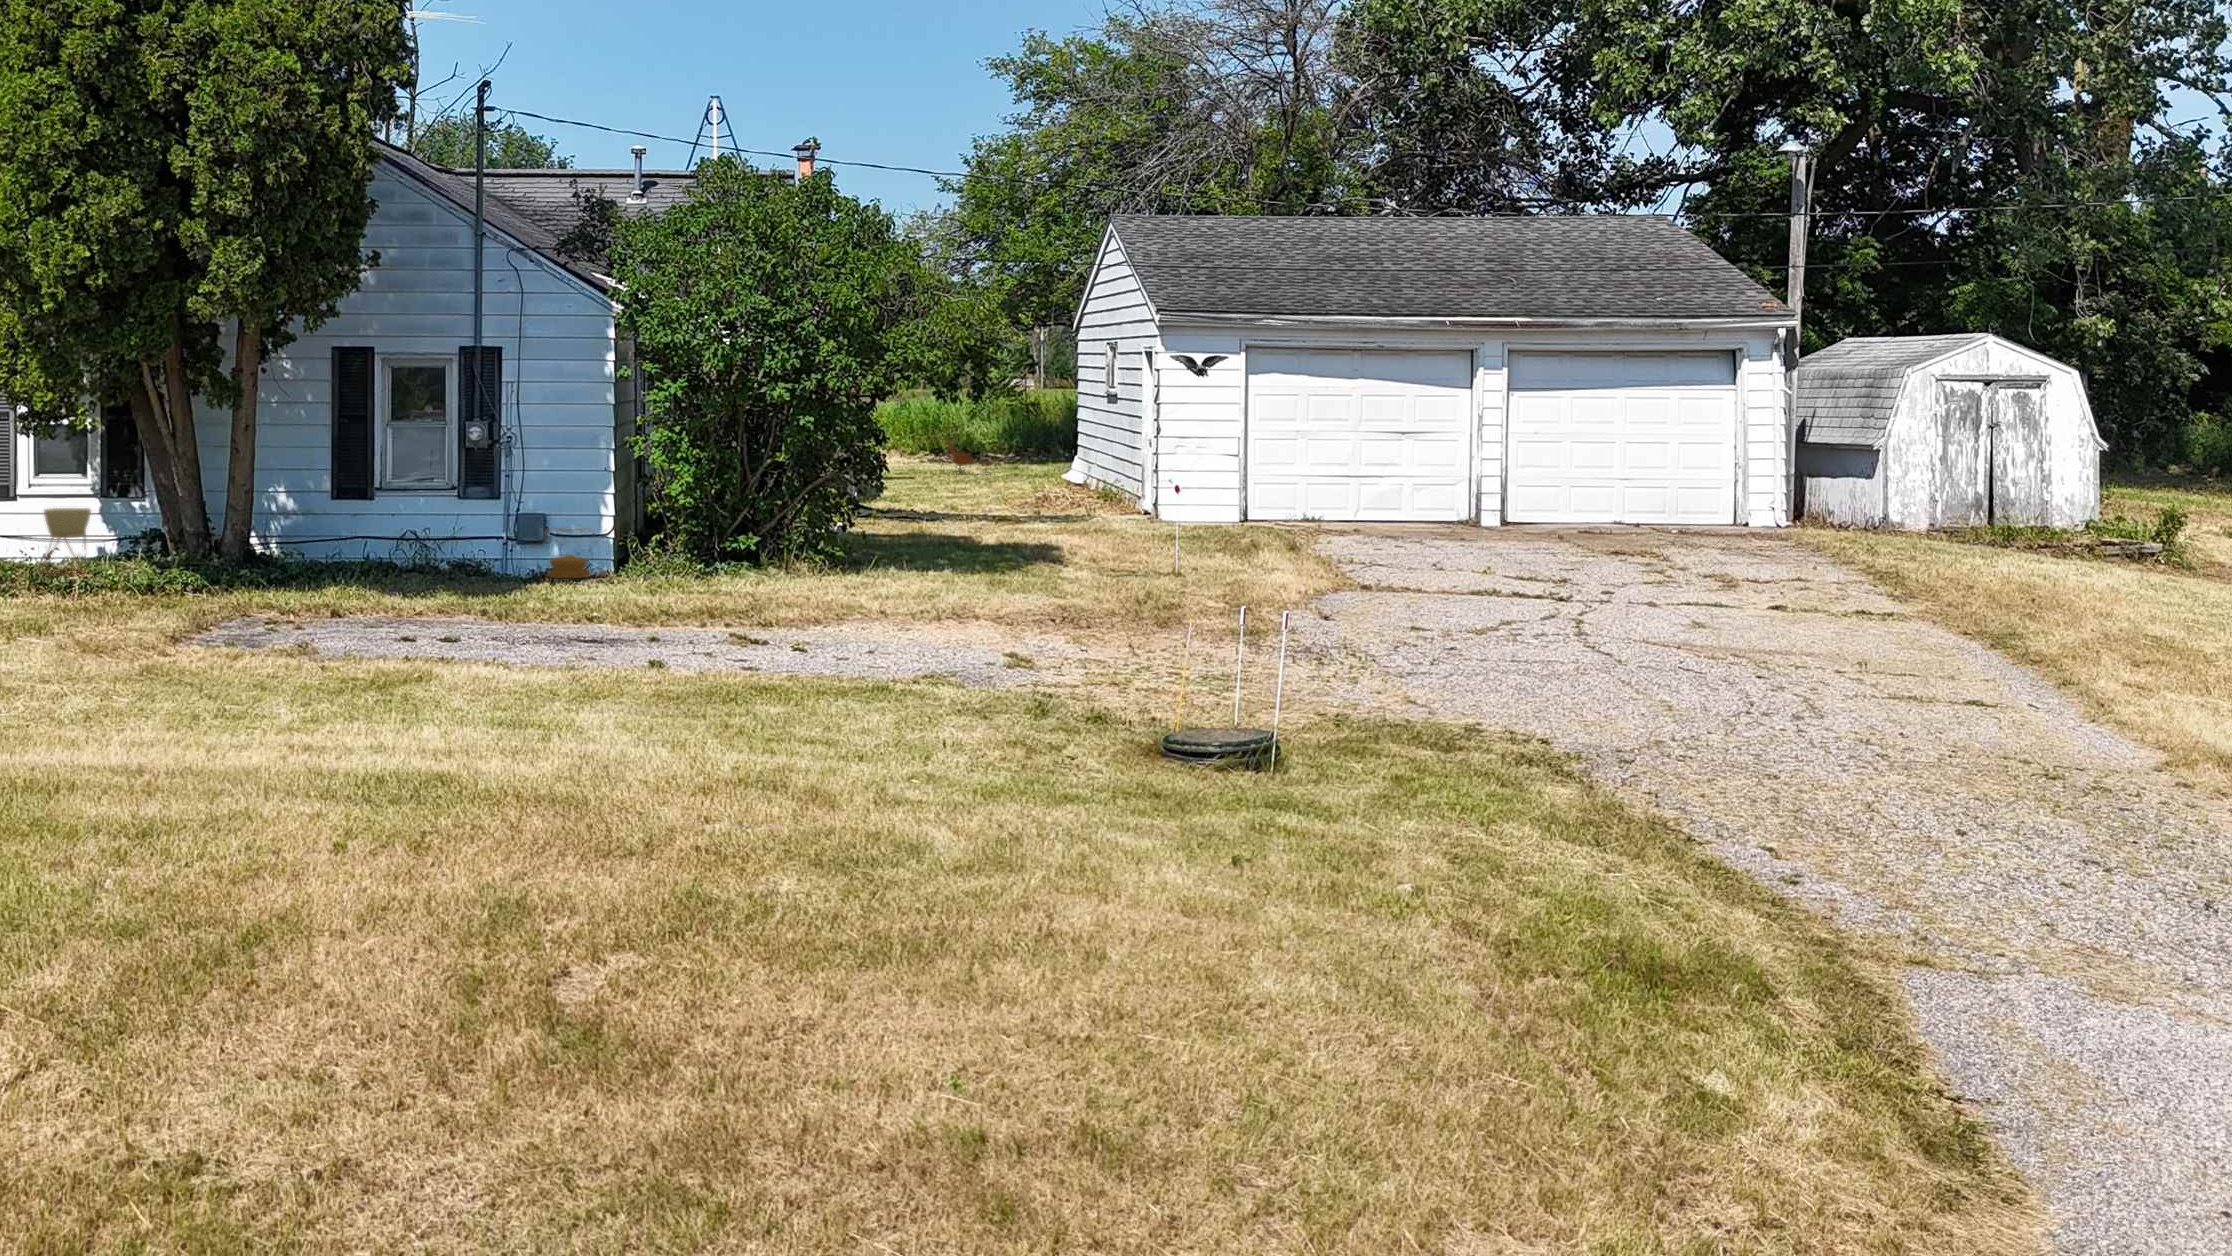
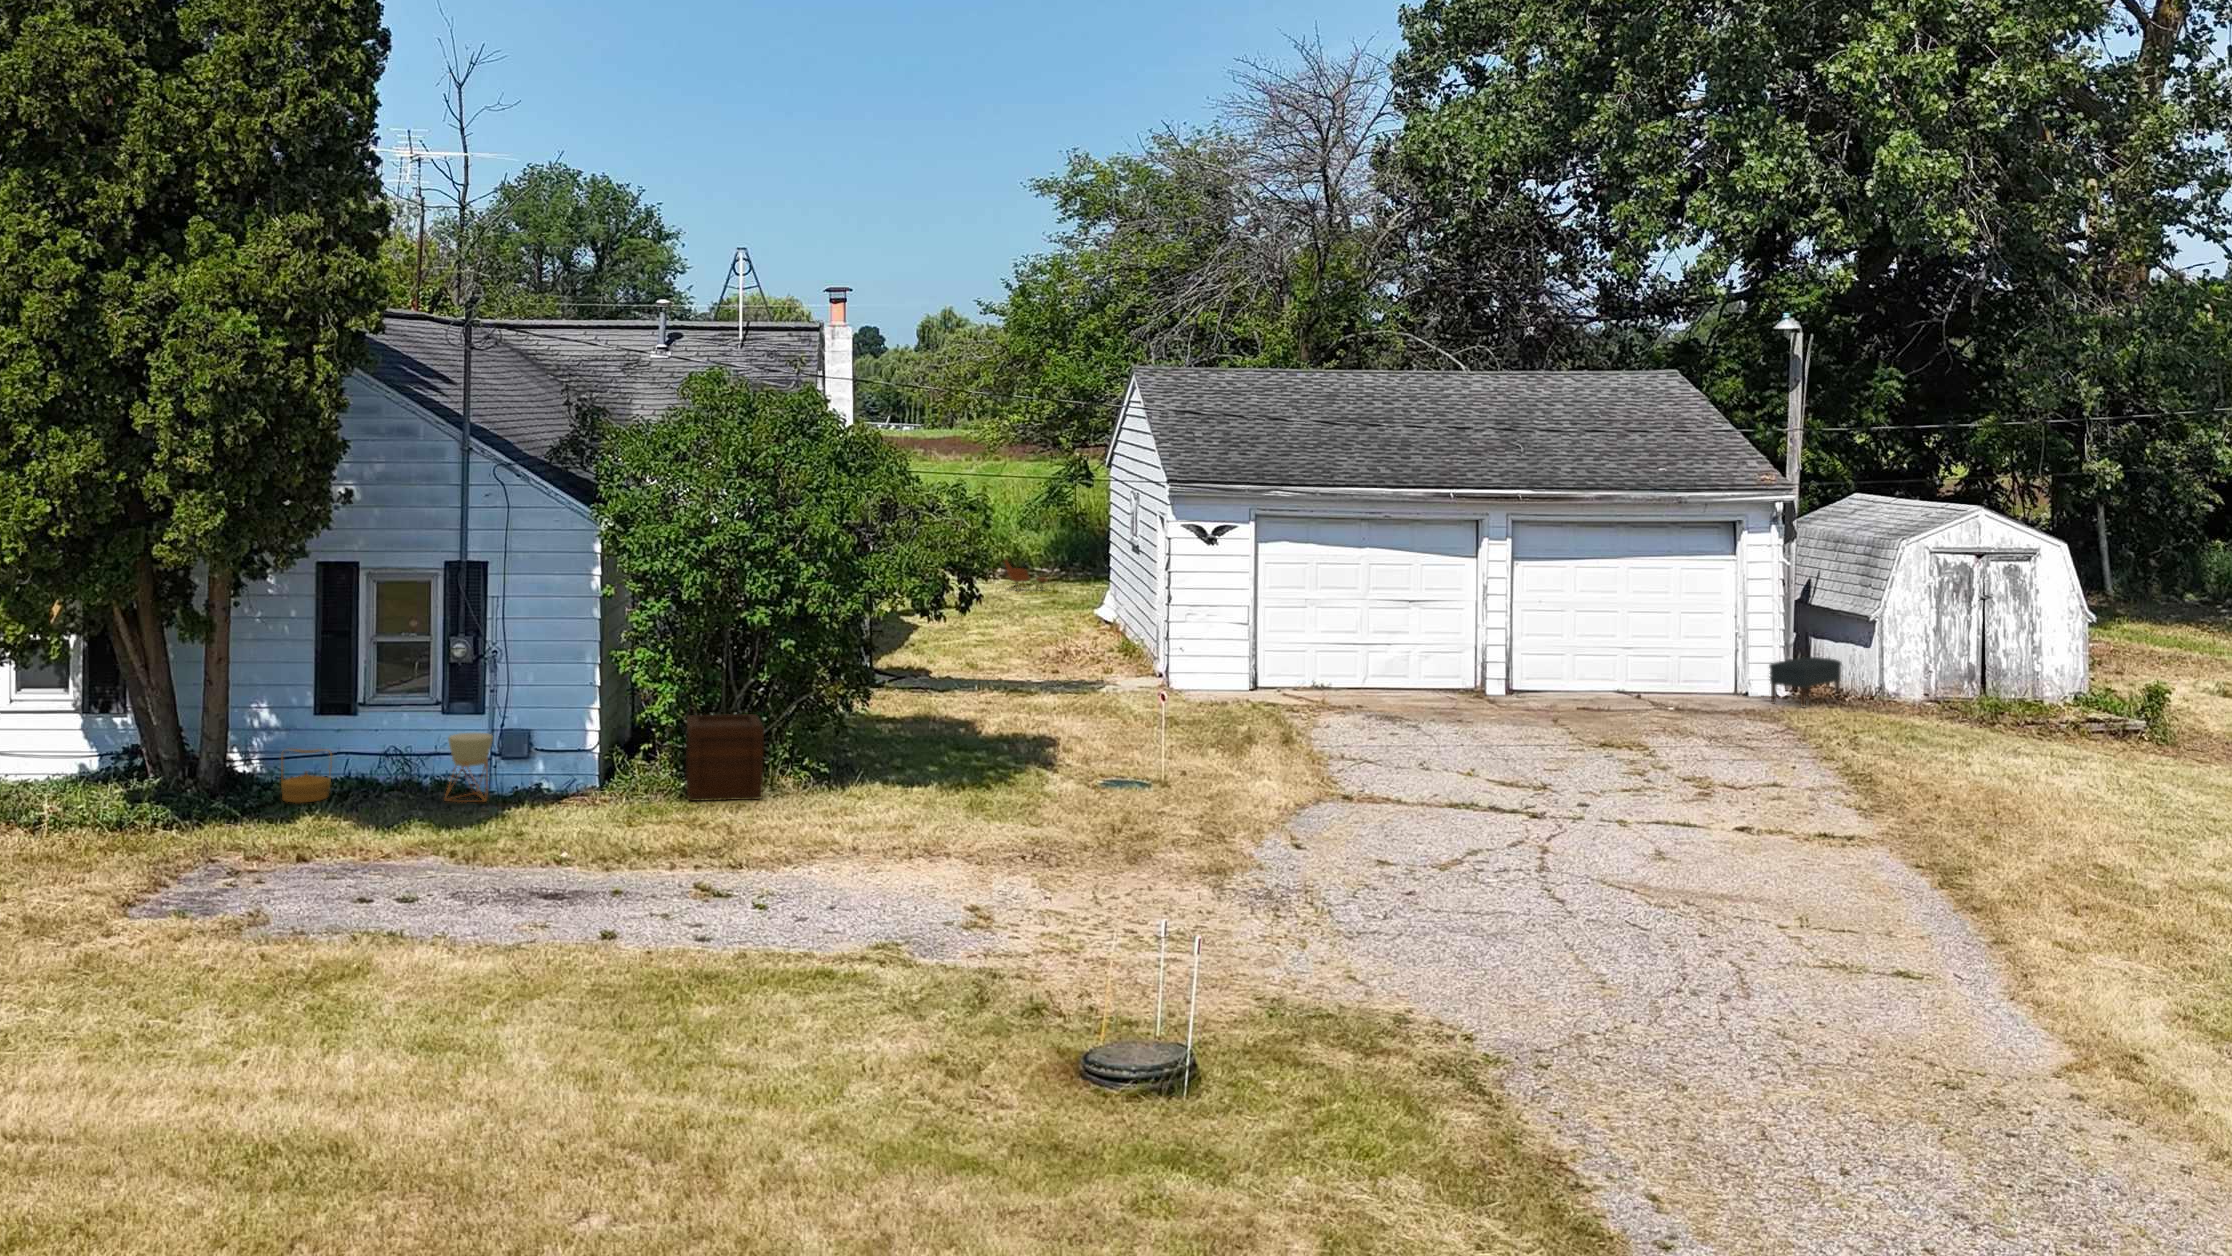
bench: none [1771,491,1846,538] -> present [1769,657,1842,707]
wooden crate: none [700,499,783,578] -> present [685,714,764,801]
planter: present [41,508,91,574] -> present [445,733,493,802]
woven basket: present [545,528,591,578] -> present [281,749,332,803]

